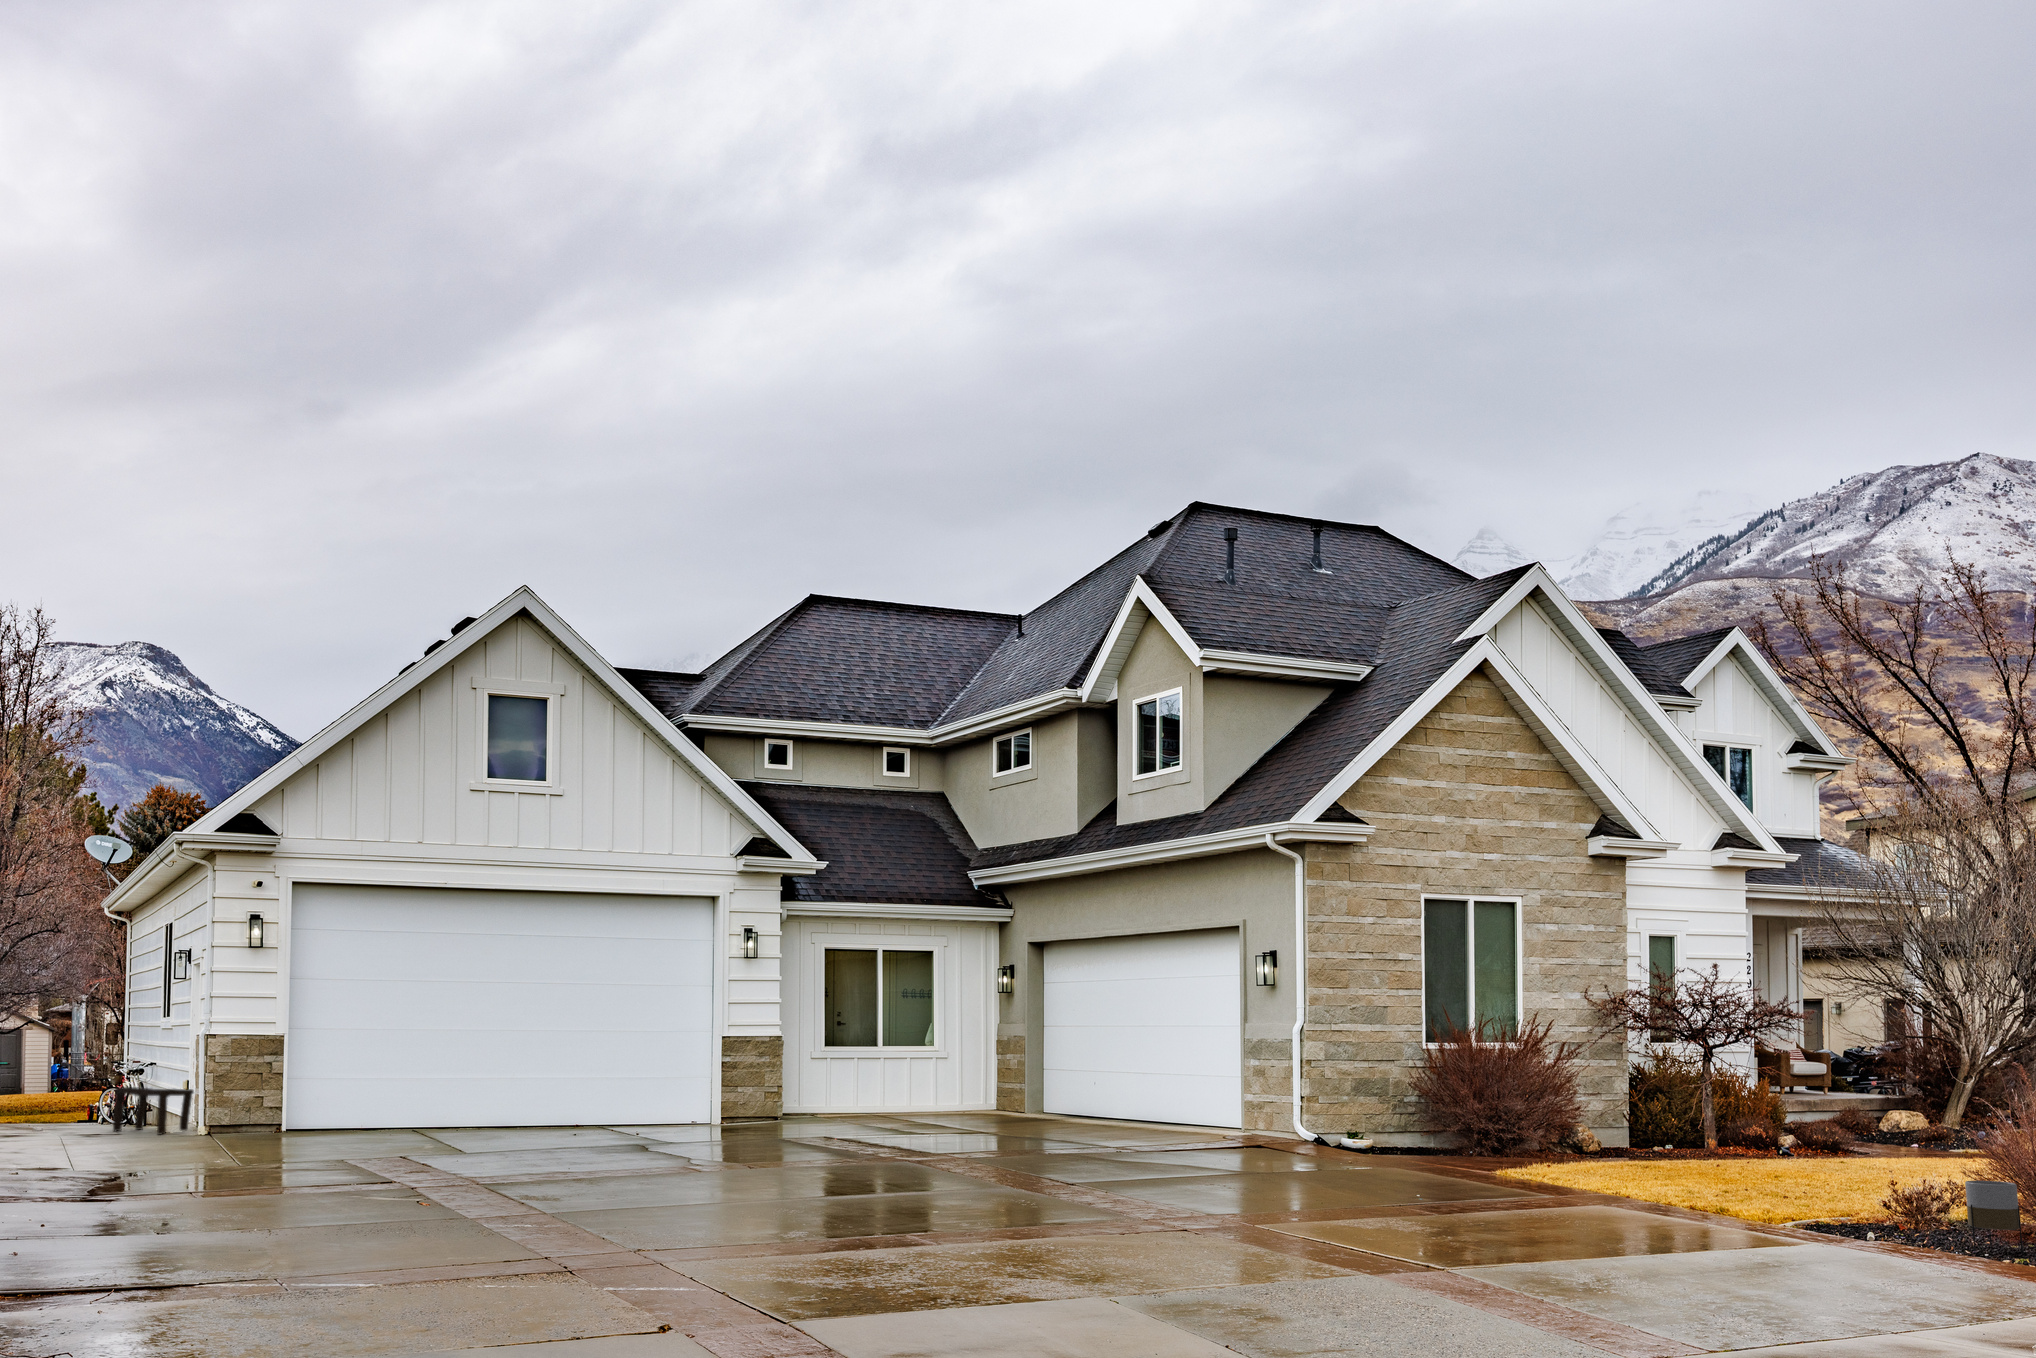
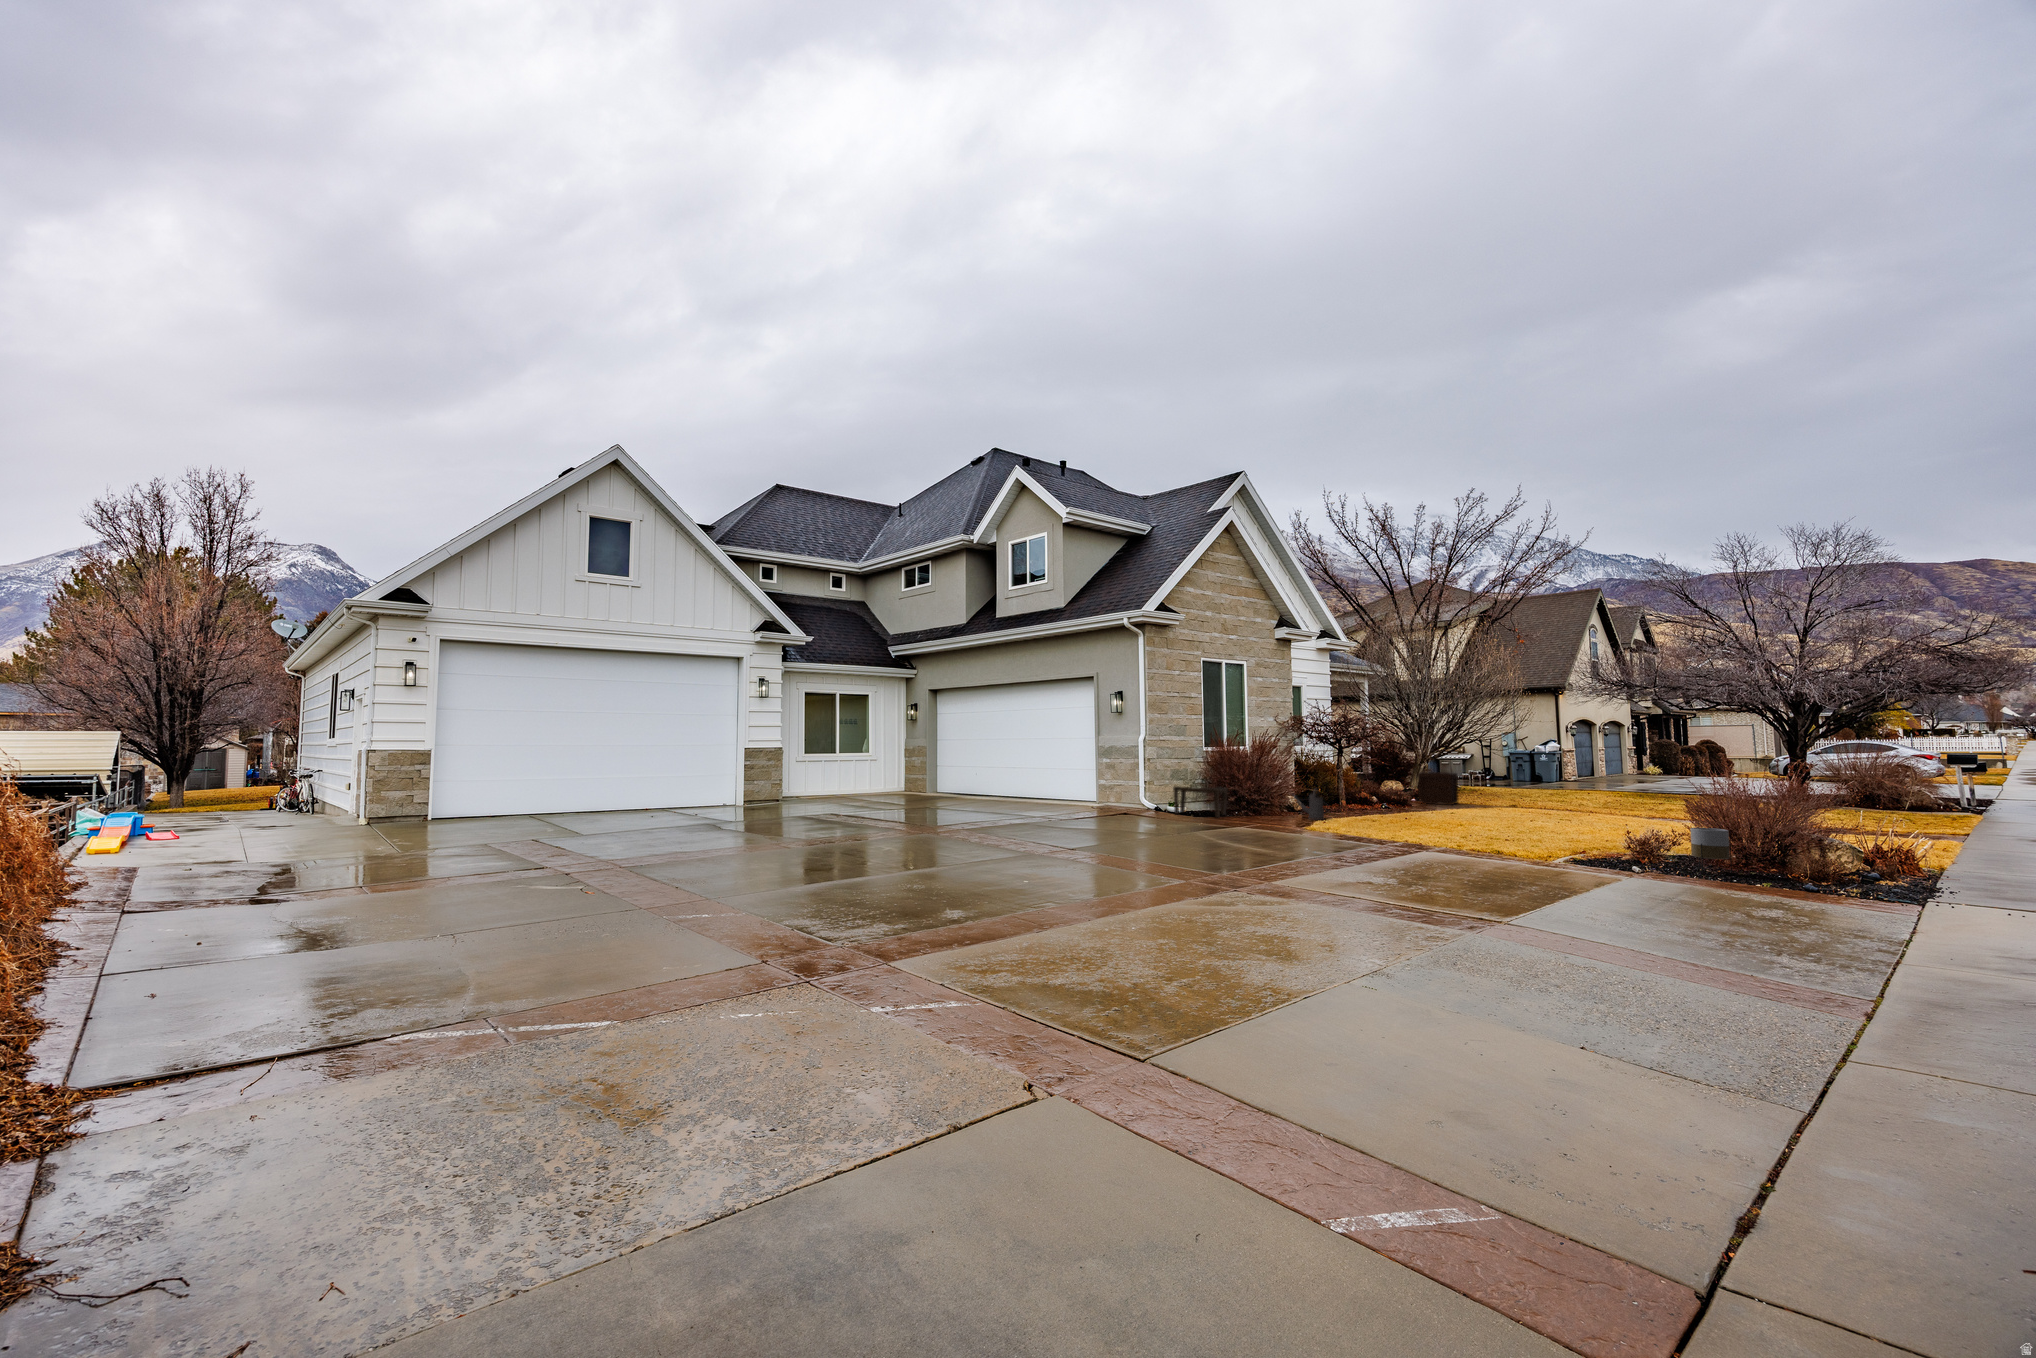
bench: present [113,1087,194,1134] -> present [1173,786,1227,817]
wooden crate: none [1867,1095,1954,1158] -> present [1417,772,1458,805]
watering can: none [1548,1117,1603,1171] -> present [1292,789,1324,820]

